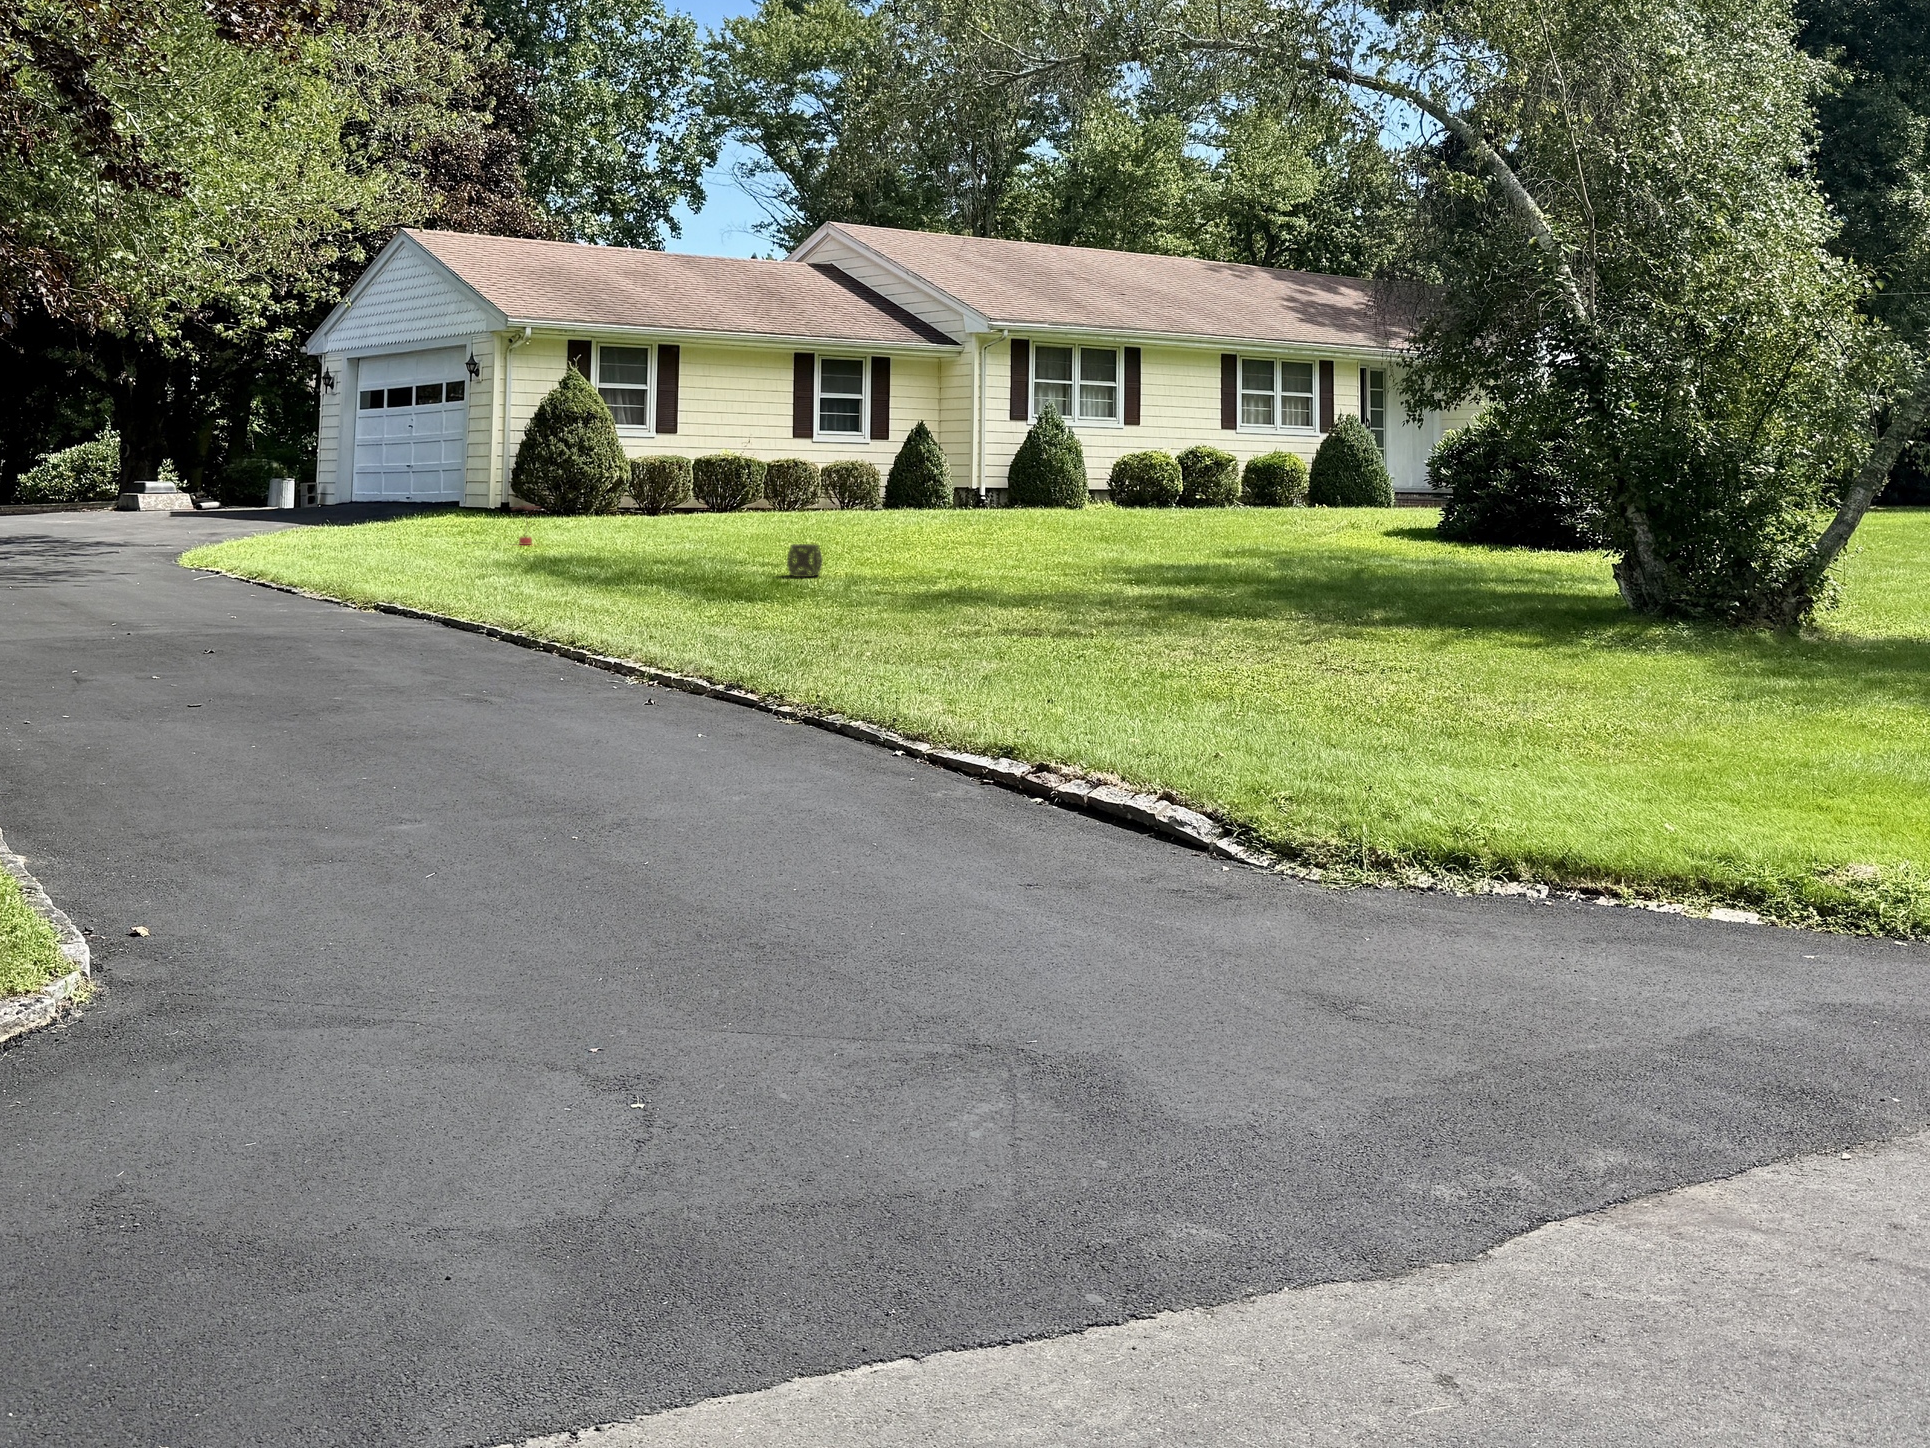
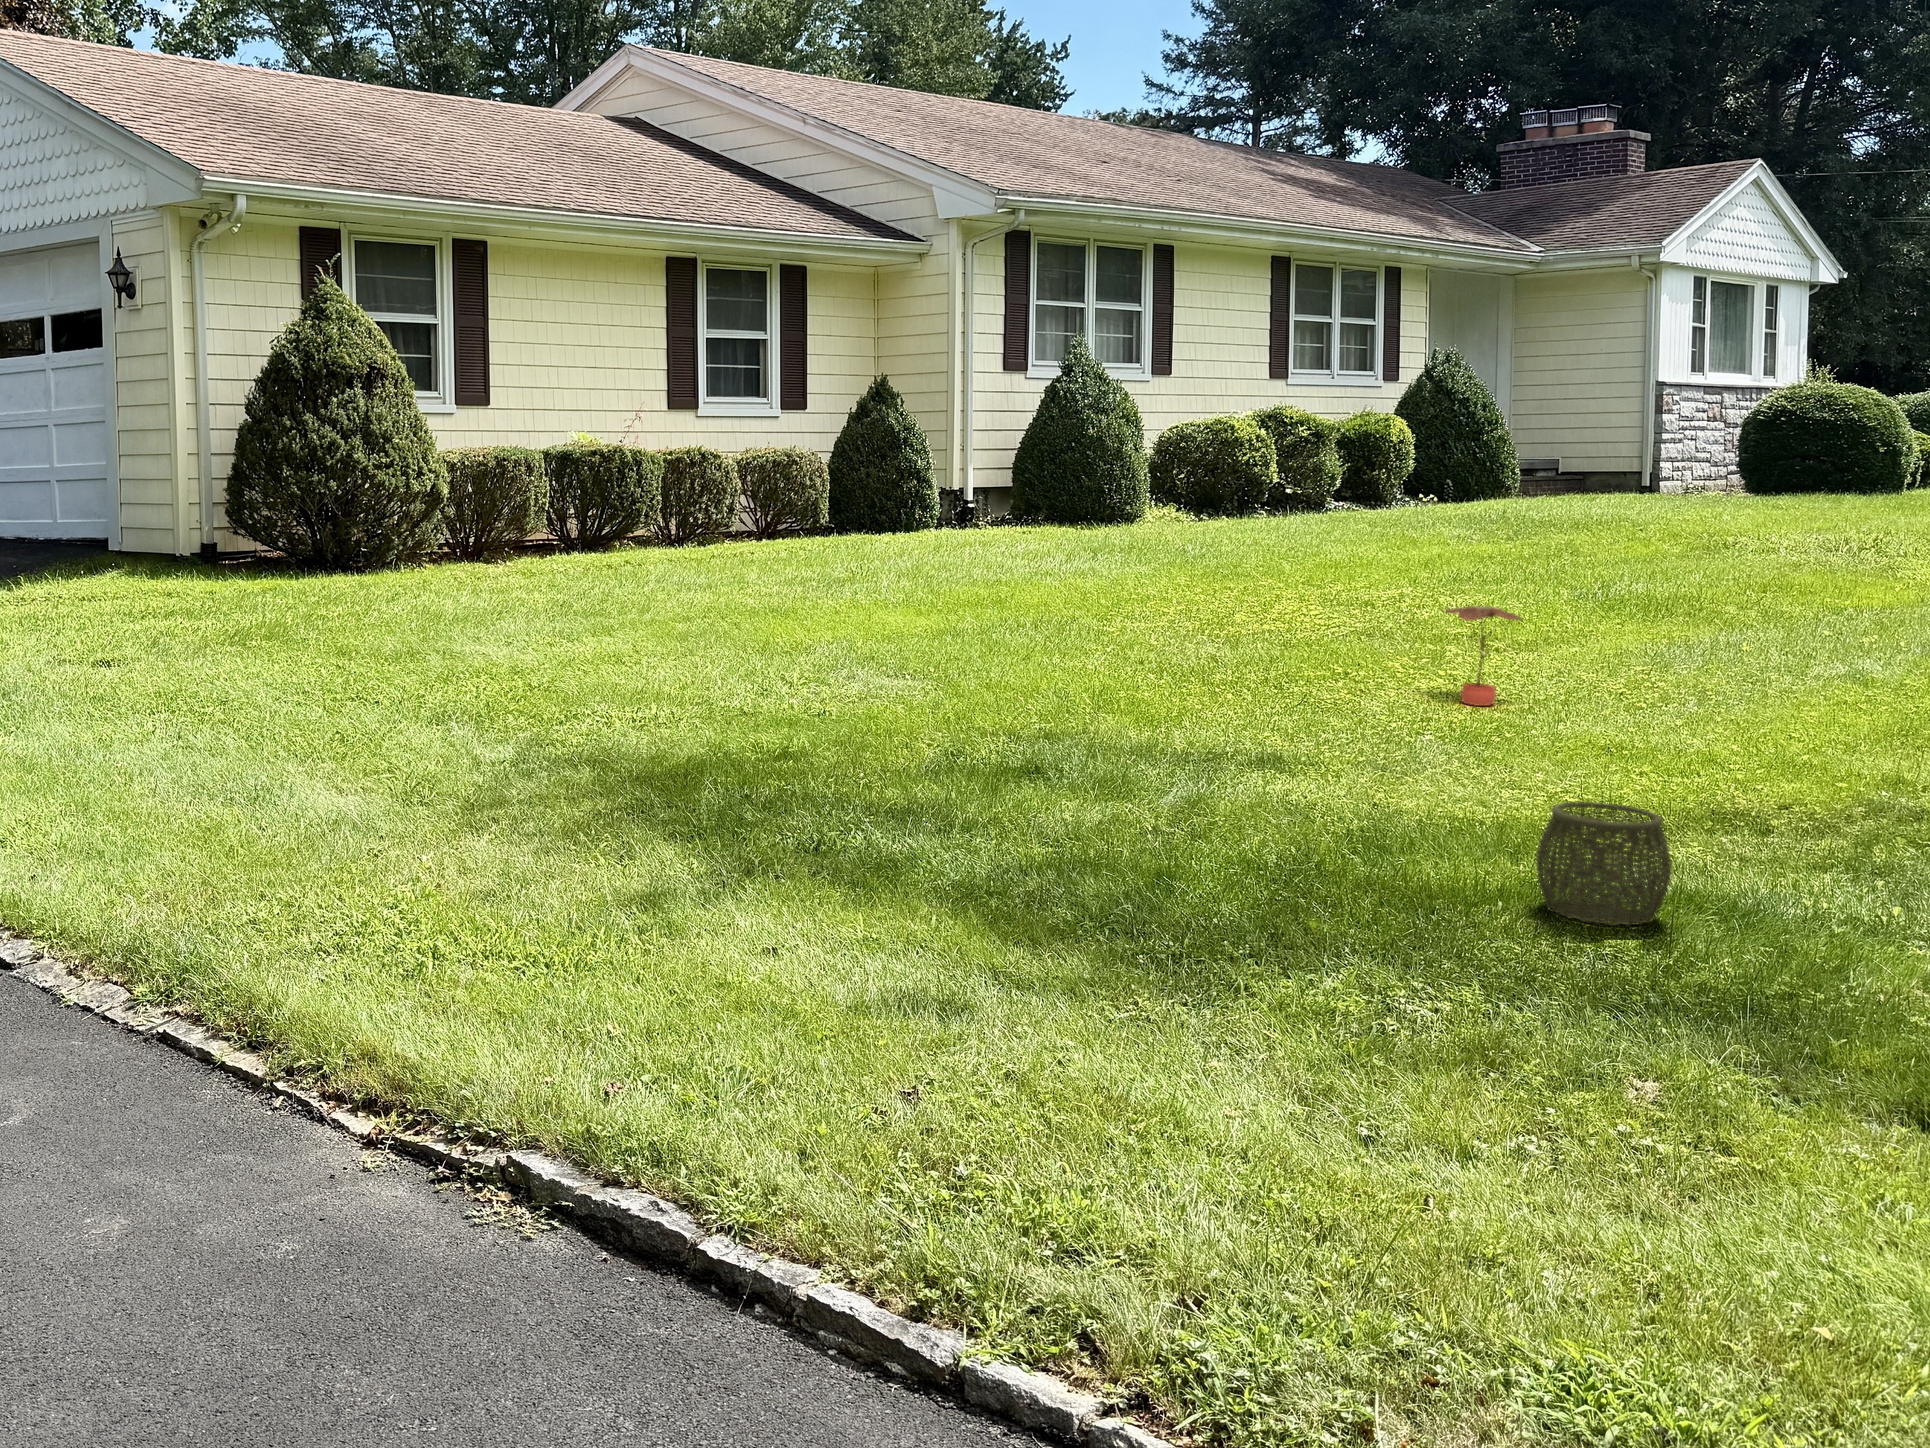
potted plant: present [513,505,538,545] -> present [1445,606,1522,706]

